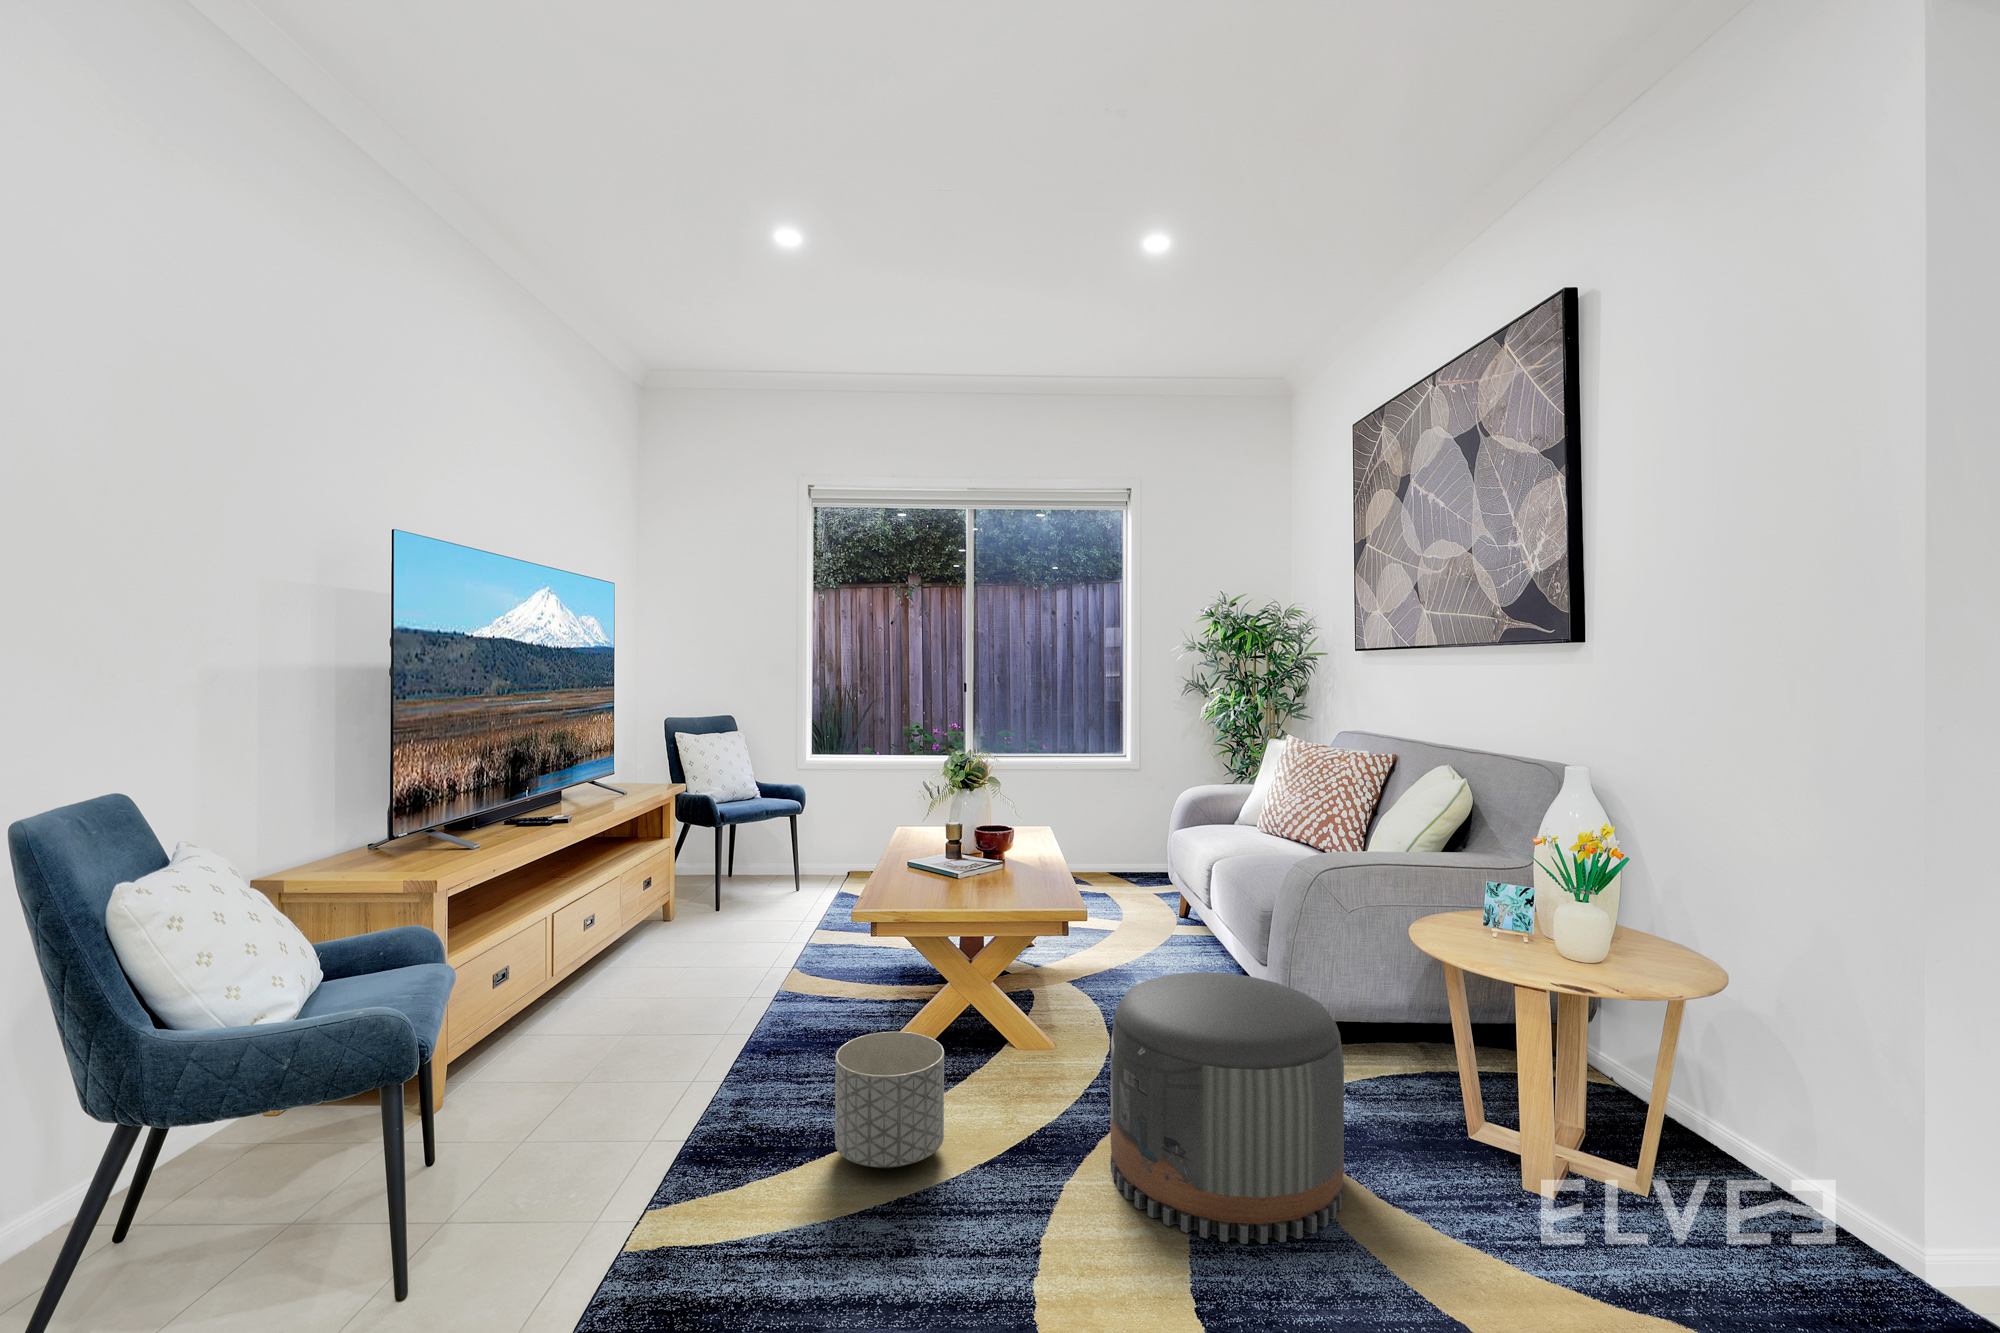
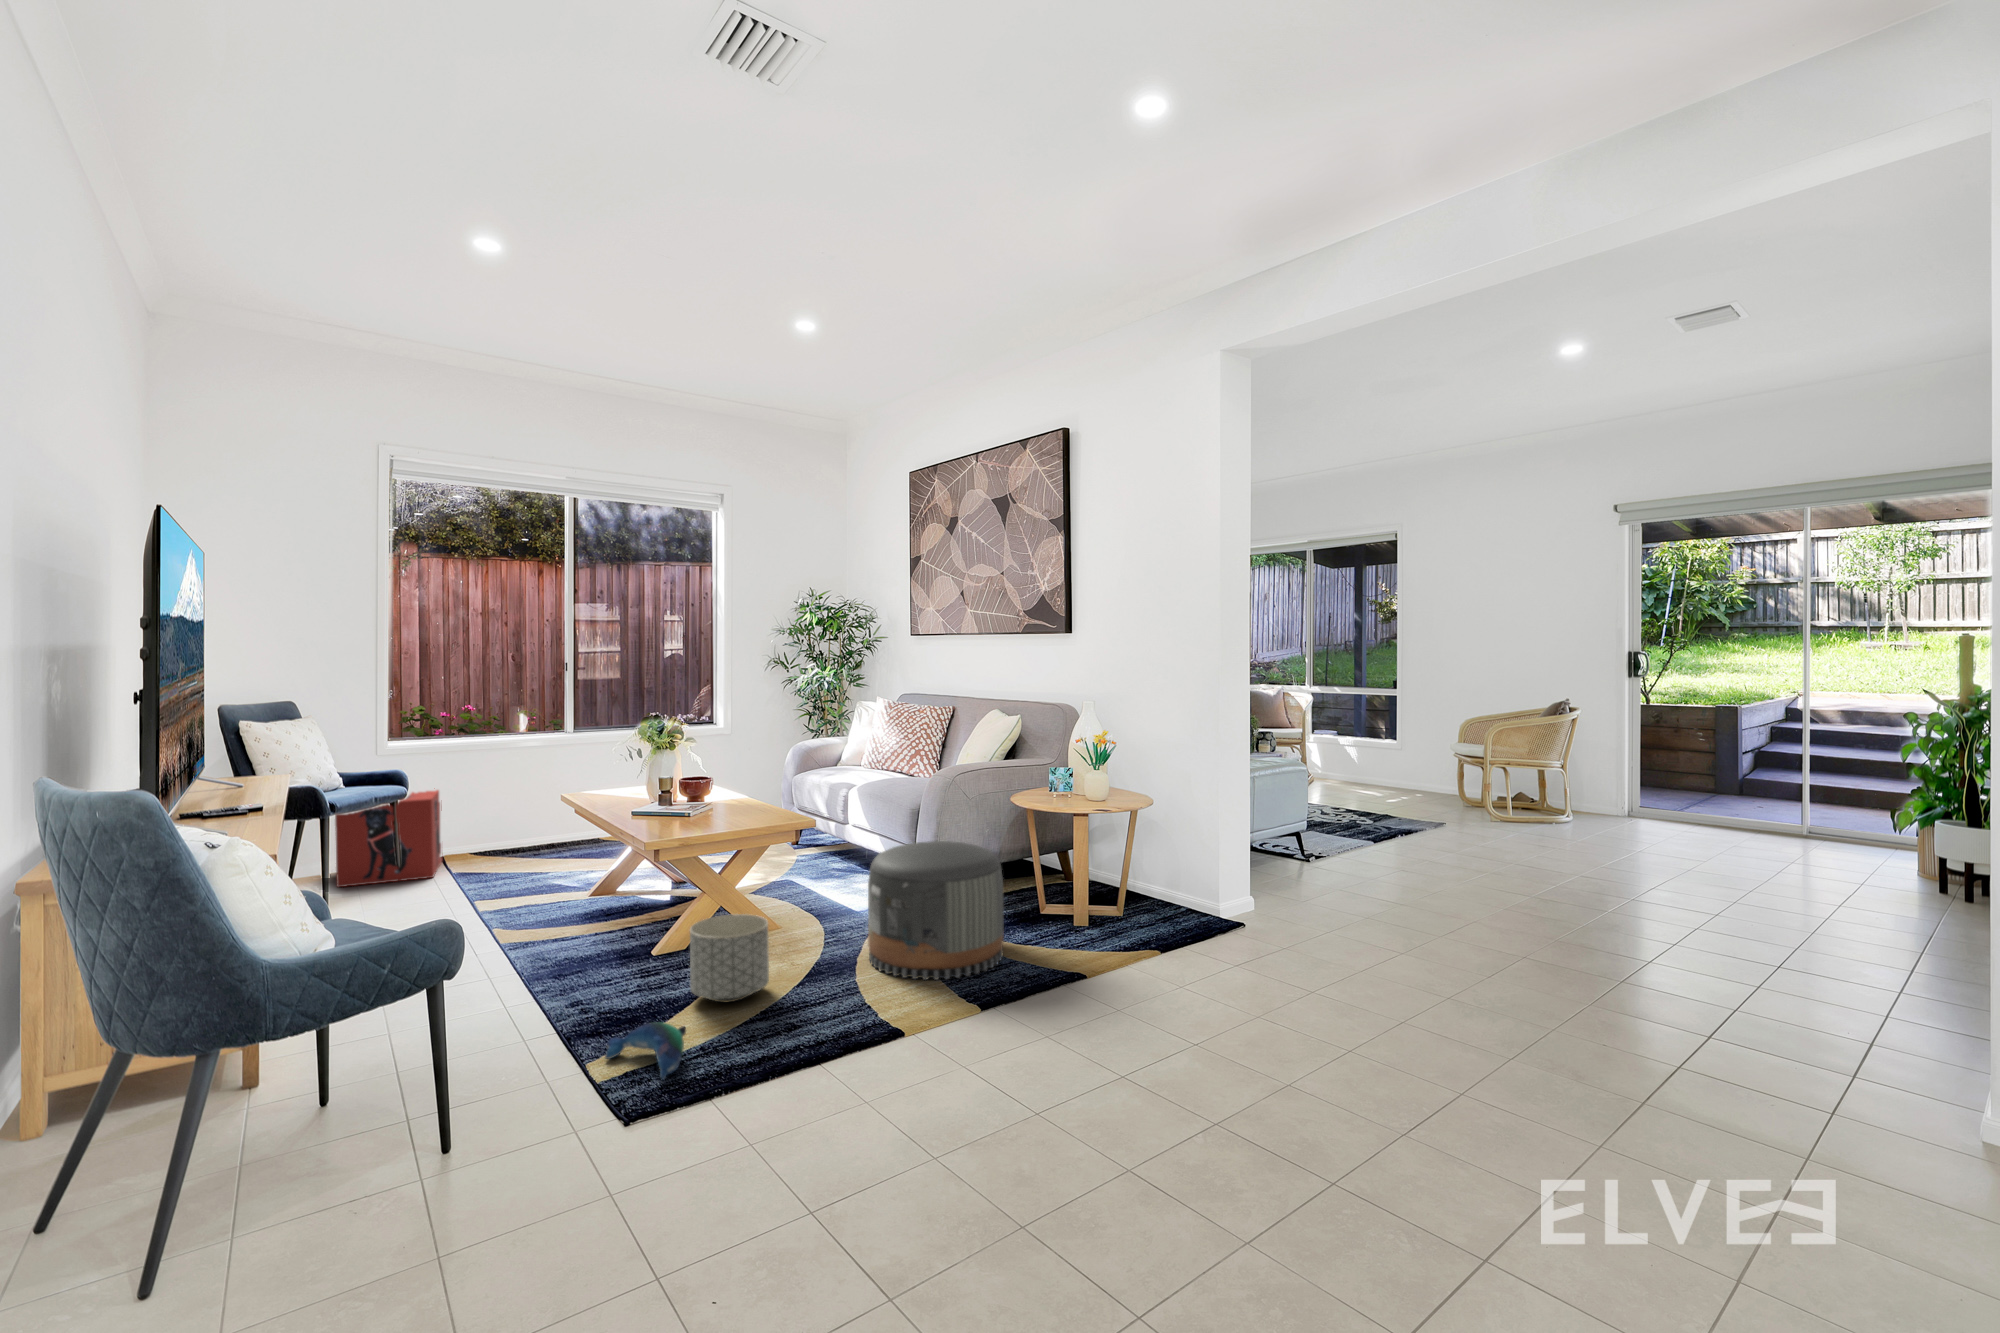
storage box: none [734,803,838,897] -> present [335,788,442,887]
plush toy: none [659,1182,746,1292] -> present [605,1022,686,1080]

